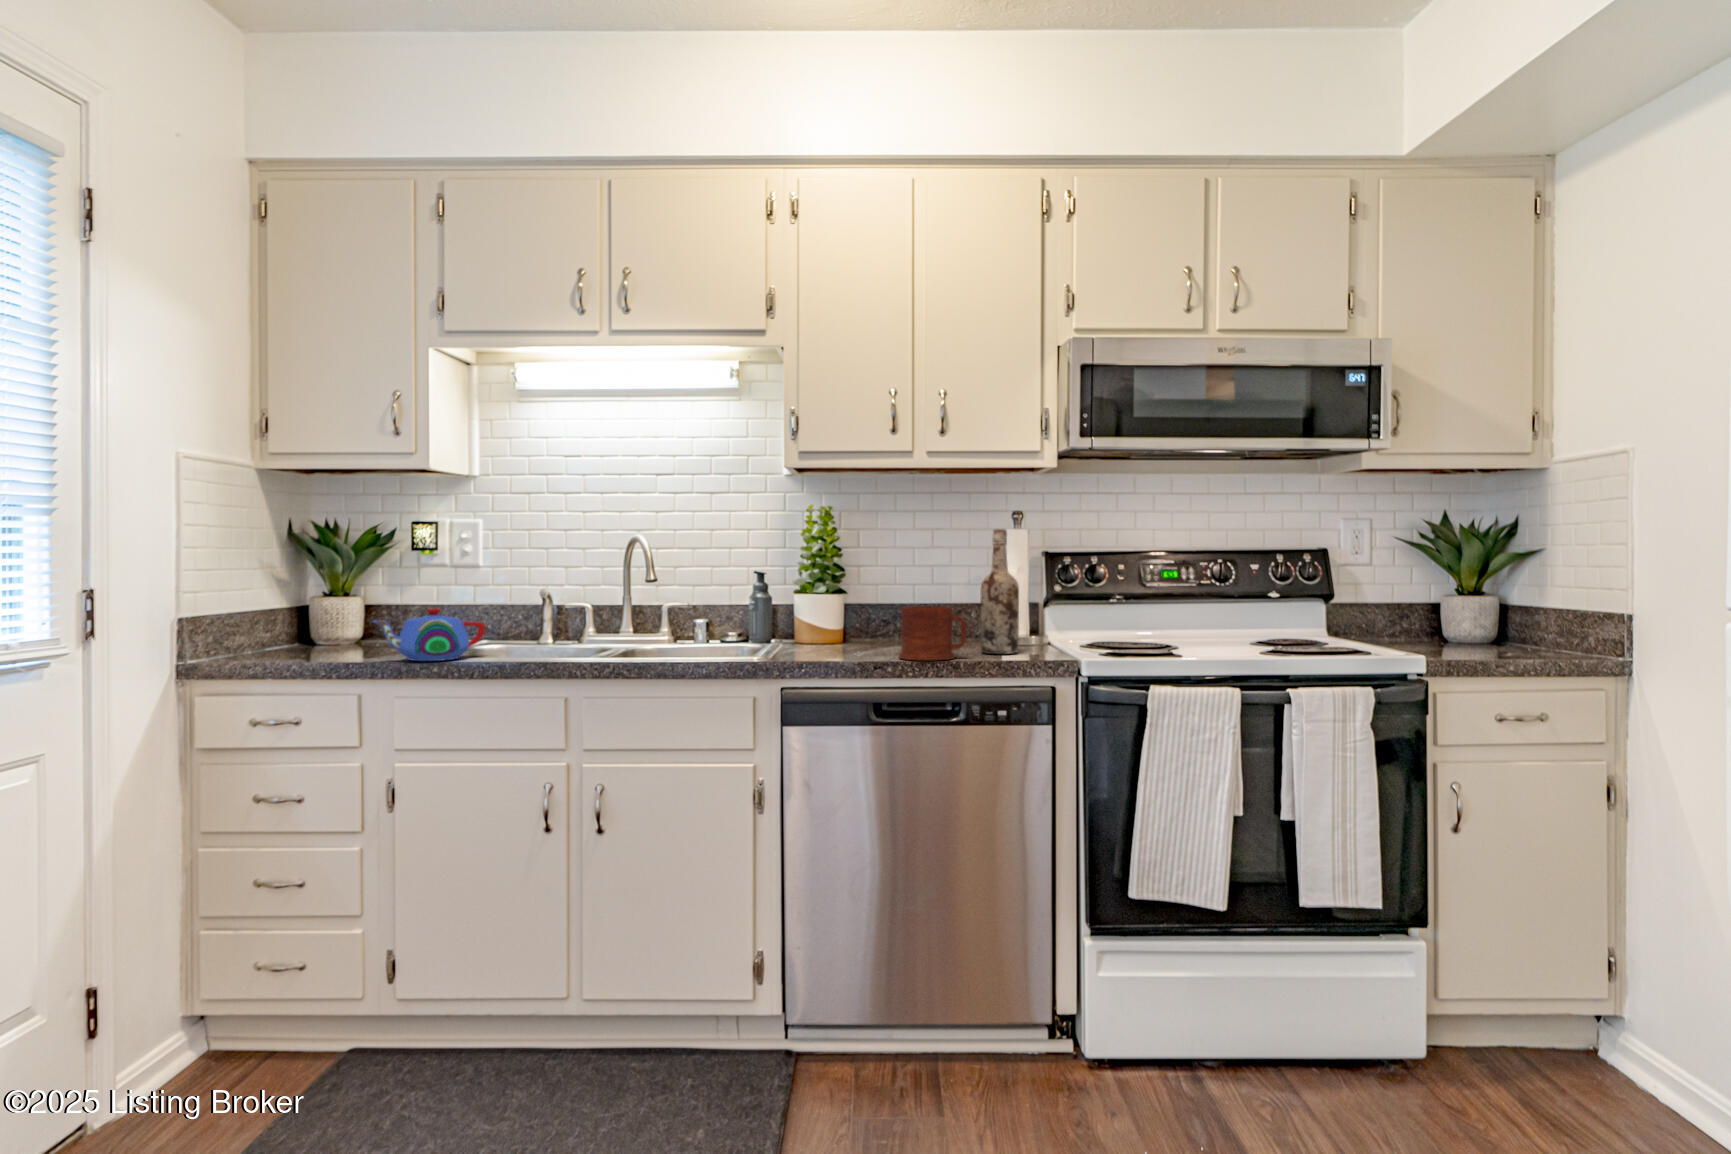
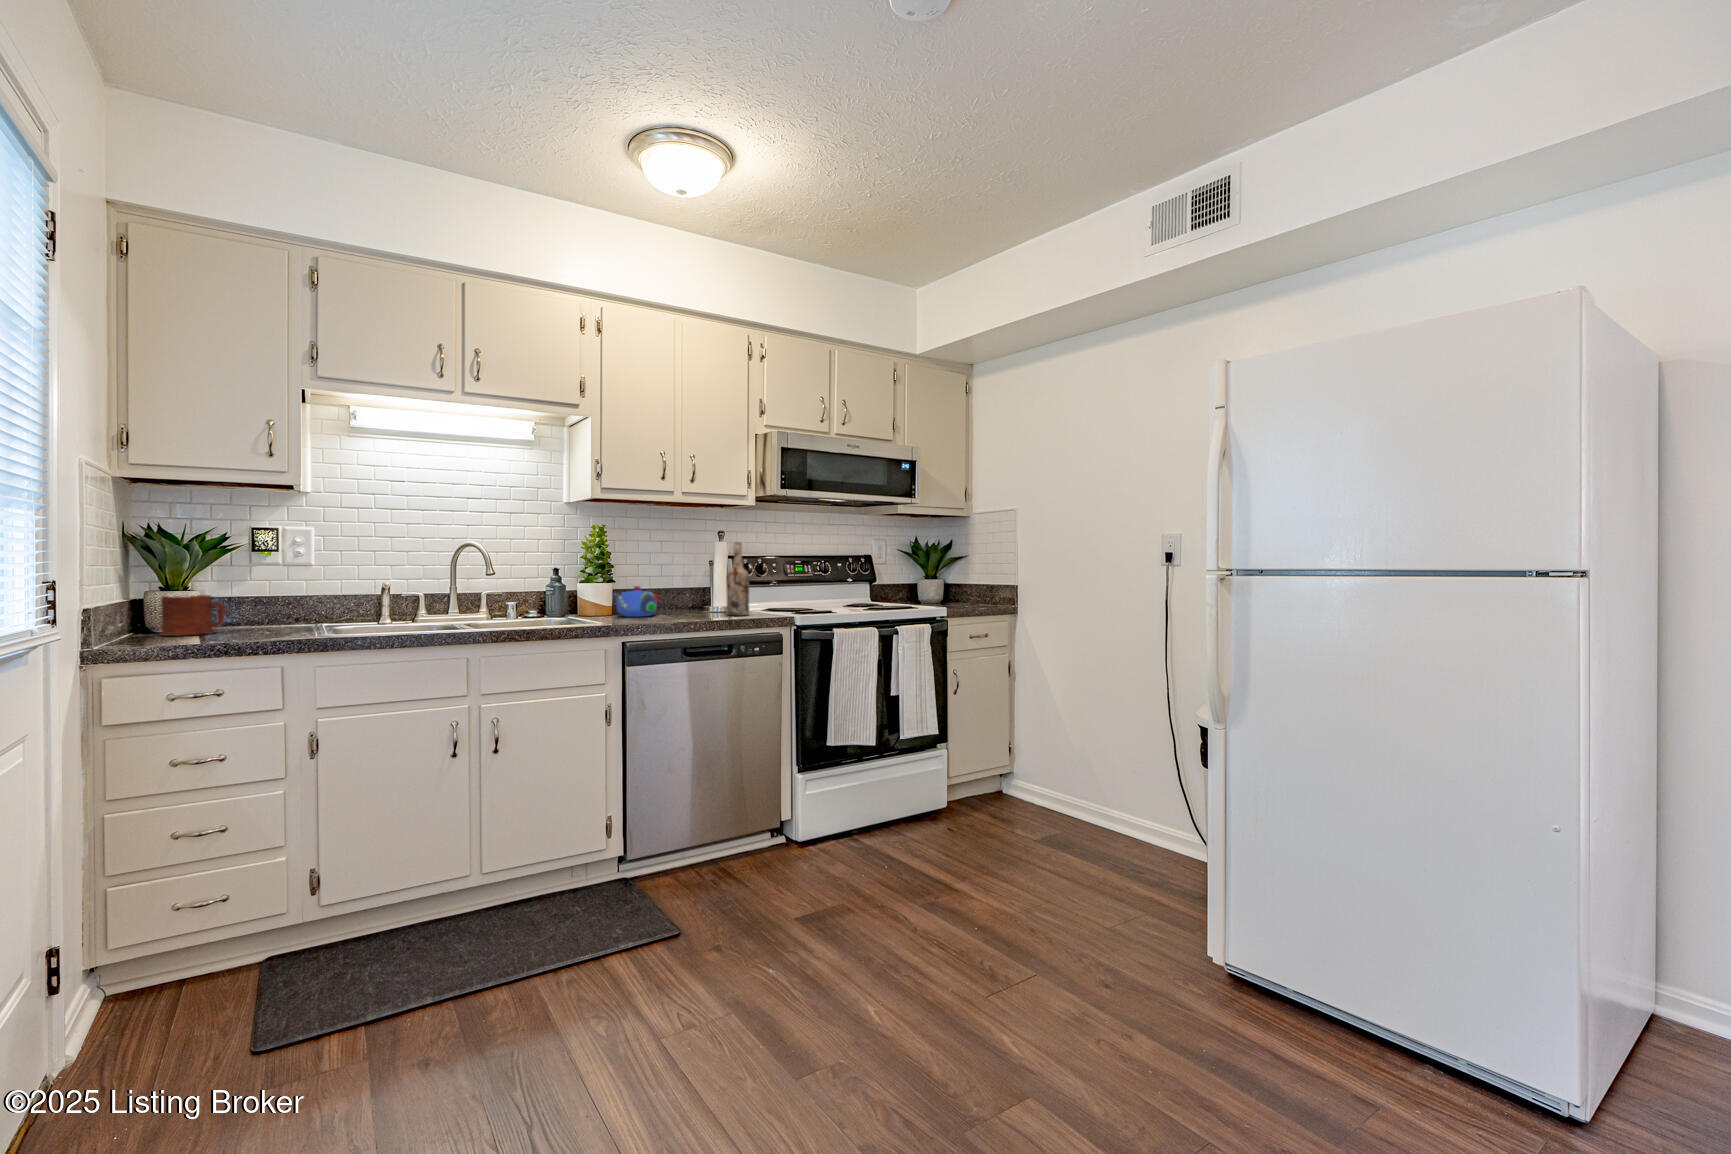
mug: present [899,606,967,660] -> present [159,595,225,636]
teapot: present [374,609,485,661] -> present [614,586,658,617]

